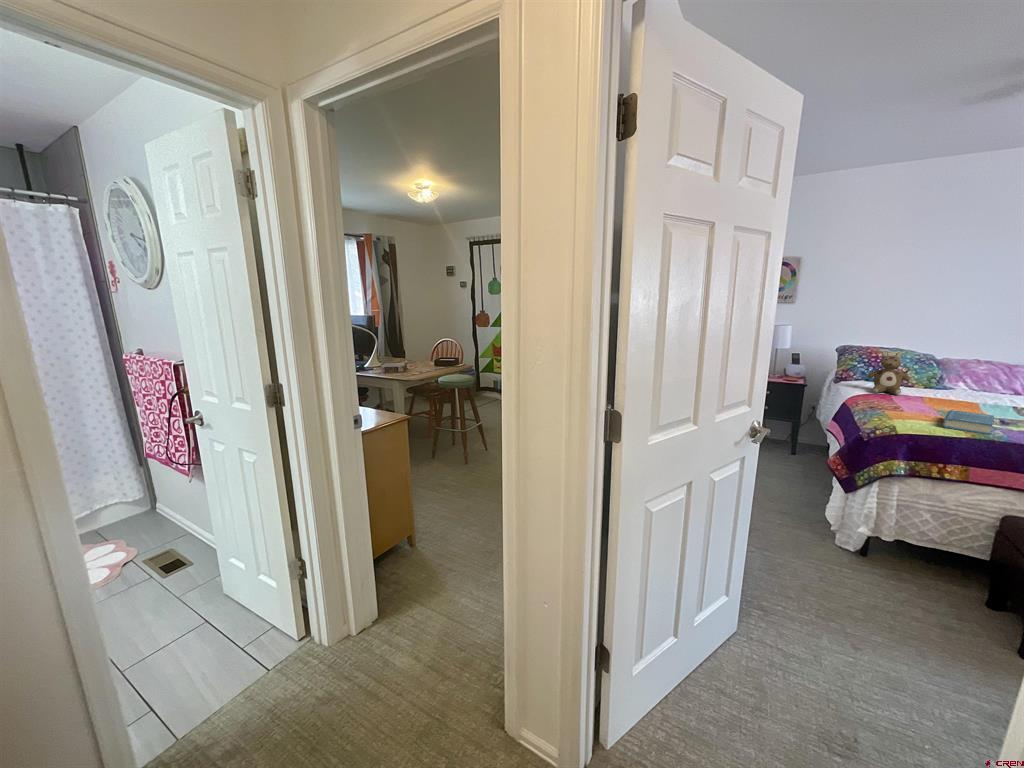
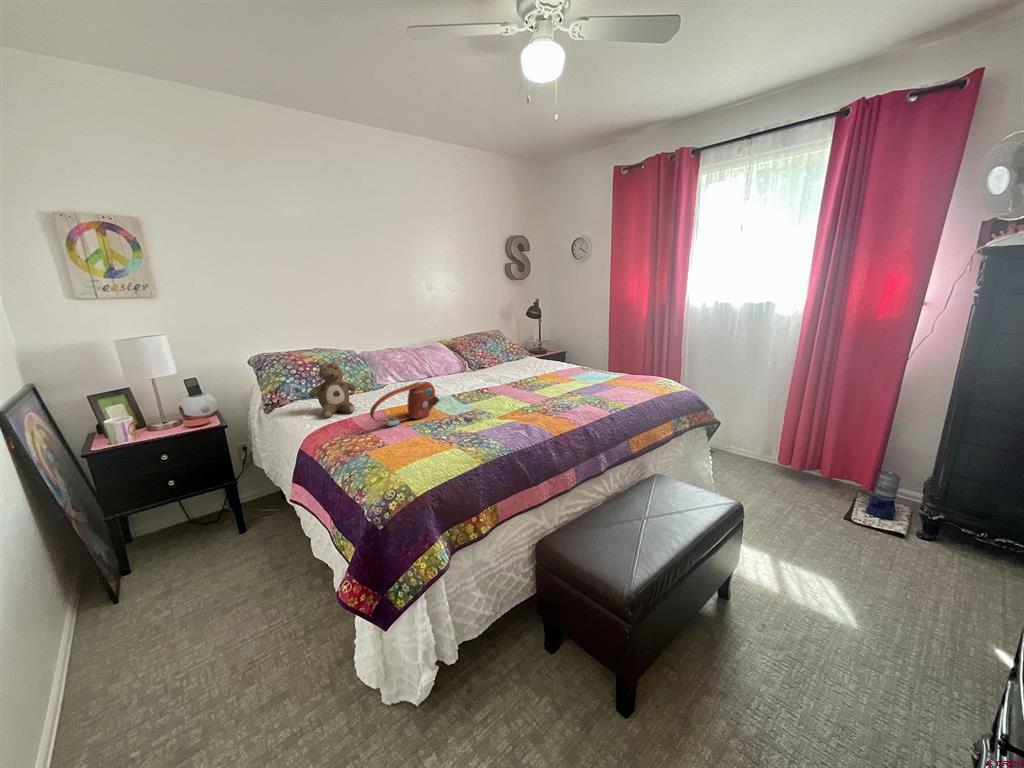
handbag: none [902,381,984,411] -> present [370,382,439,426]
book: present [943,410,994,435] -> none [432,419,491,458]

